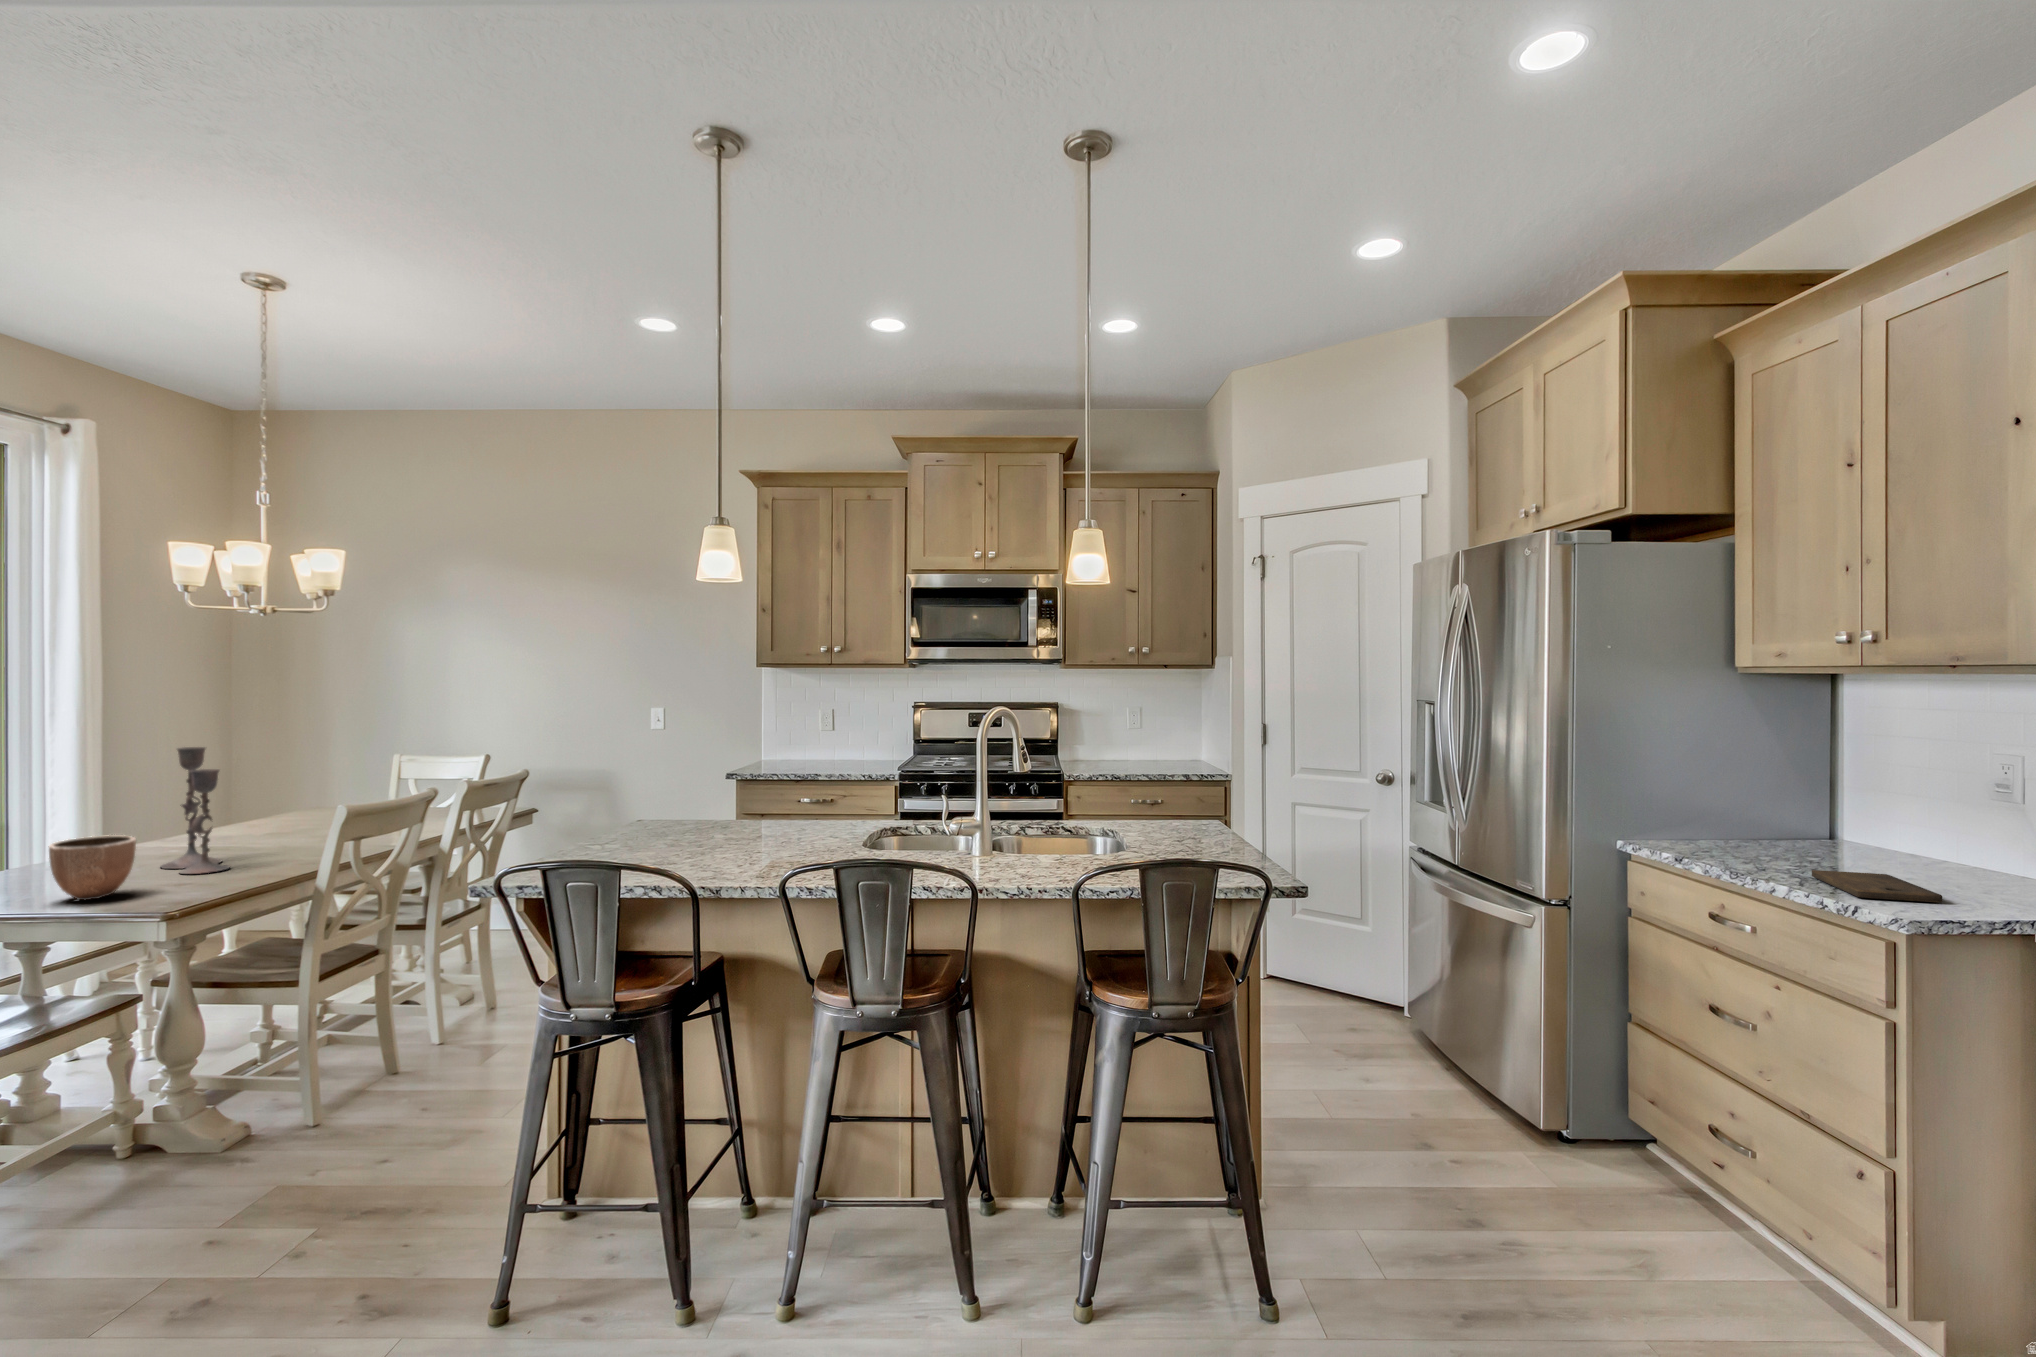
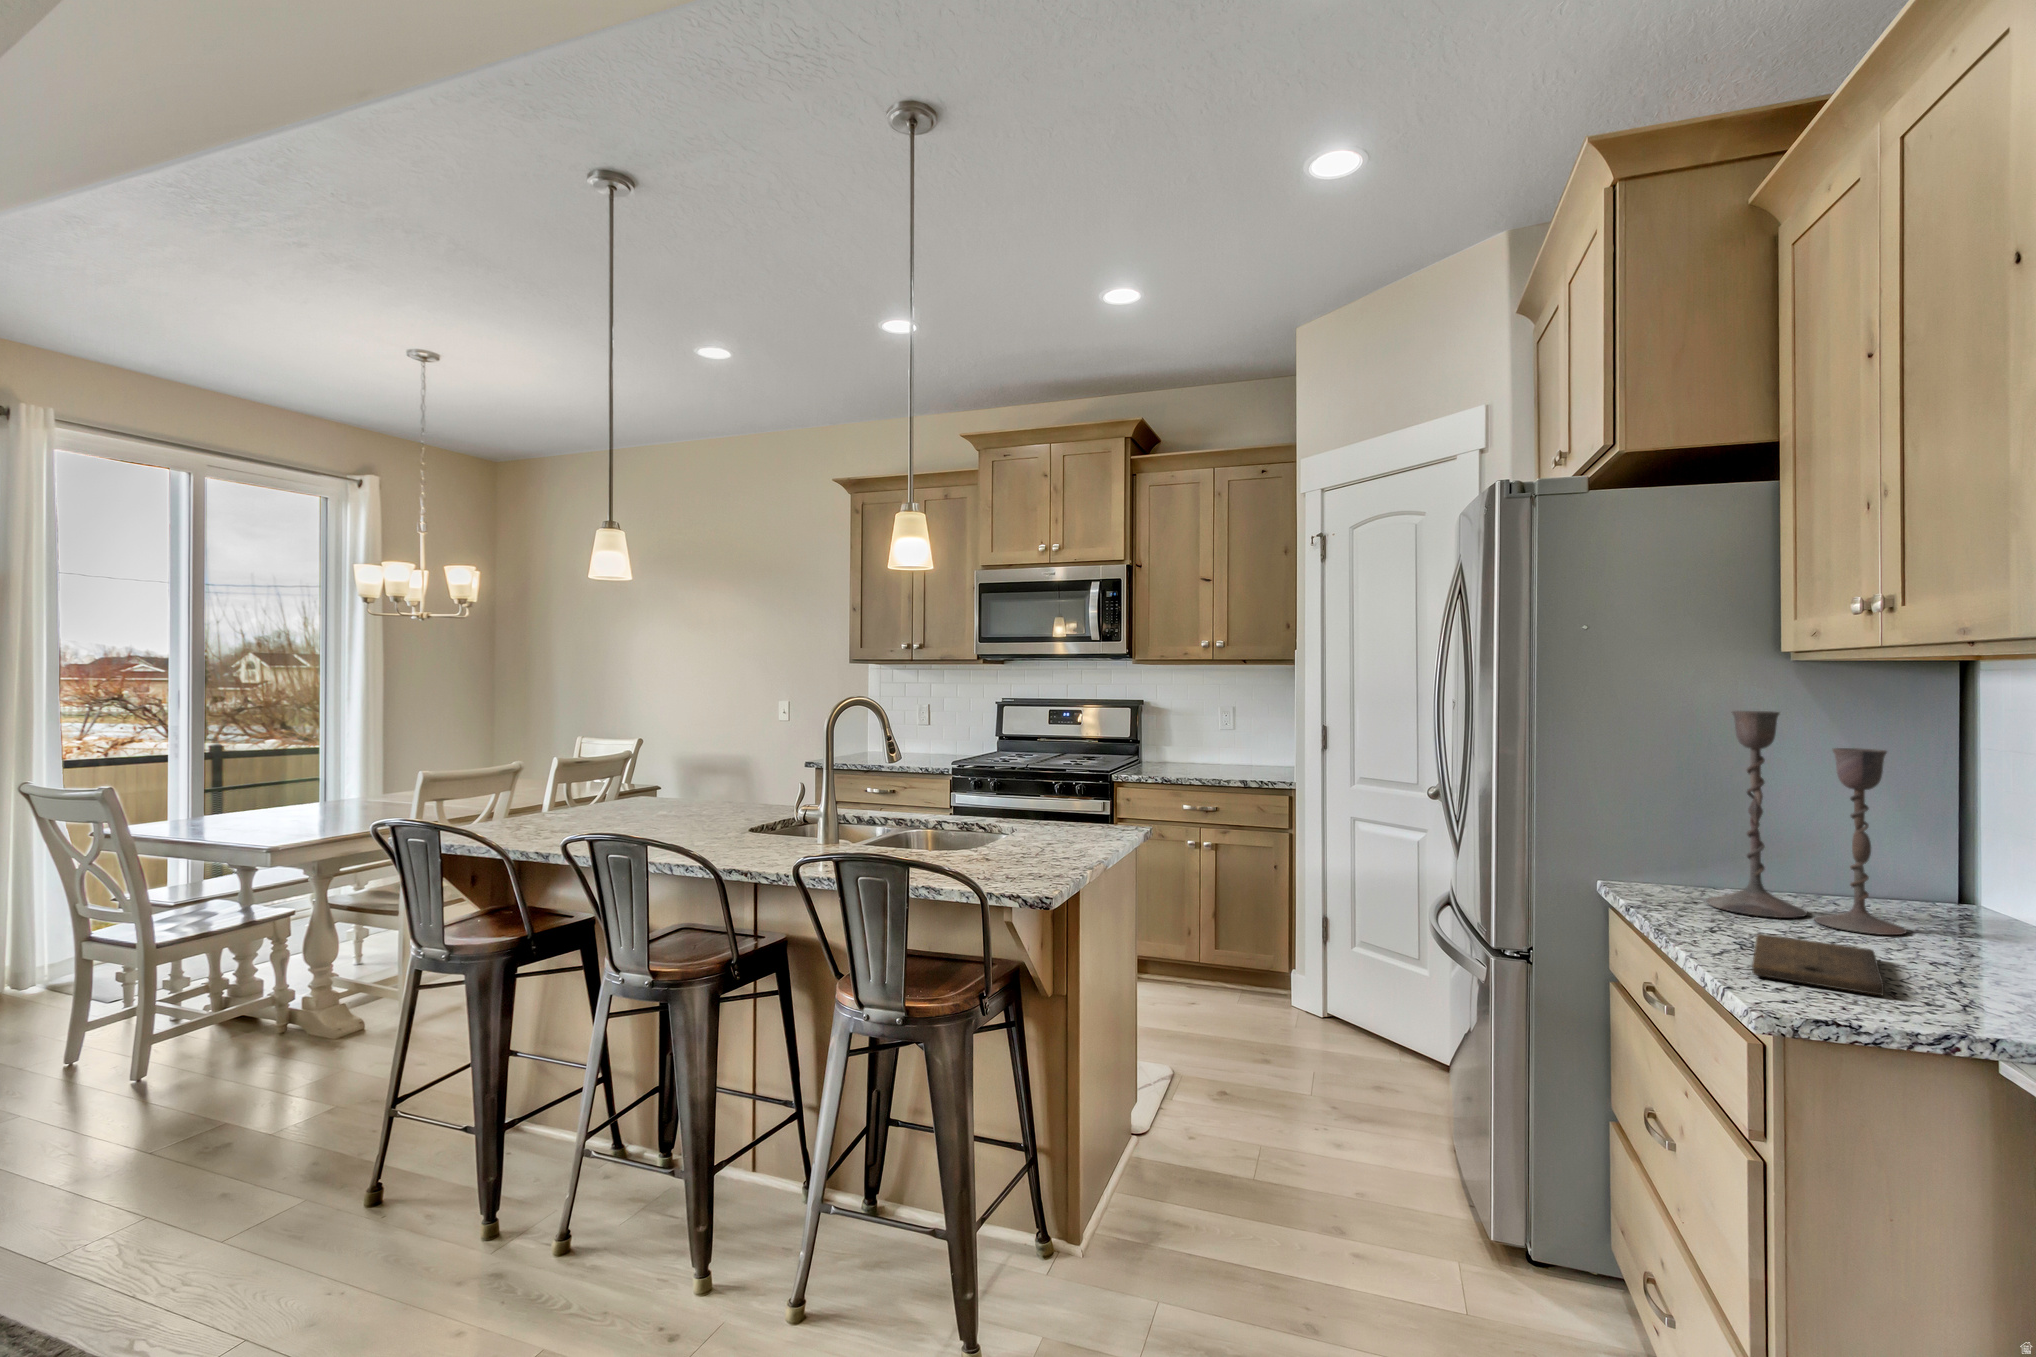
candlestick: present [161,747,229,874] -> present [1707,711,1907,935]
decorative bowl: present [49,835,136,900] -> none [218,786,278,833]

